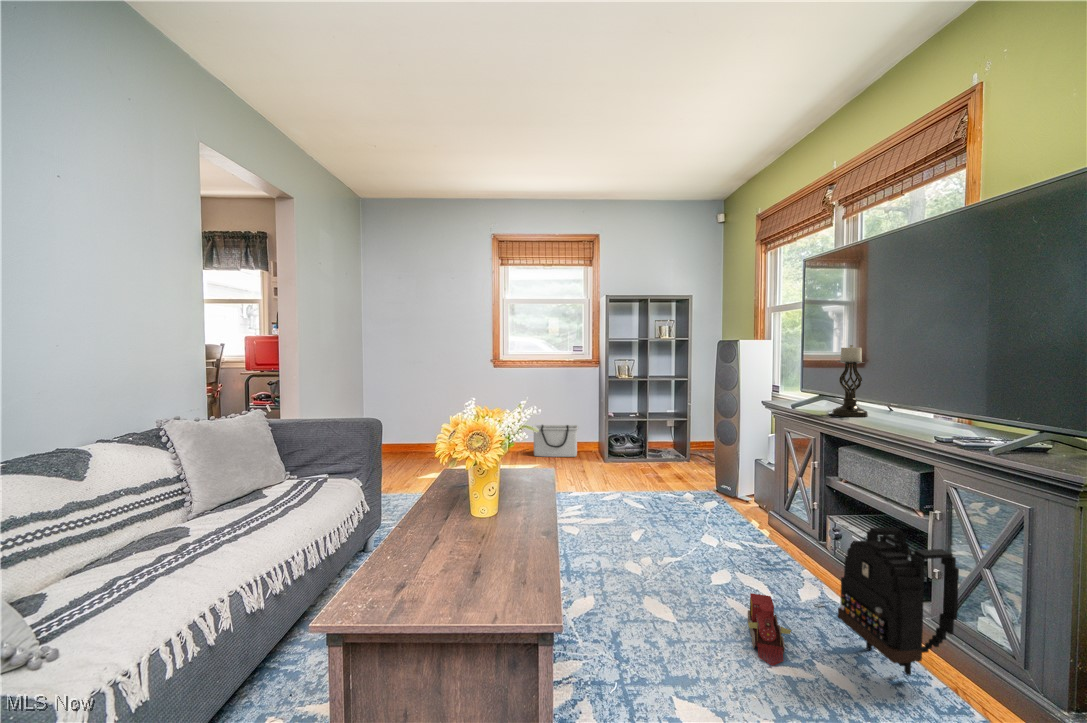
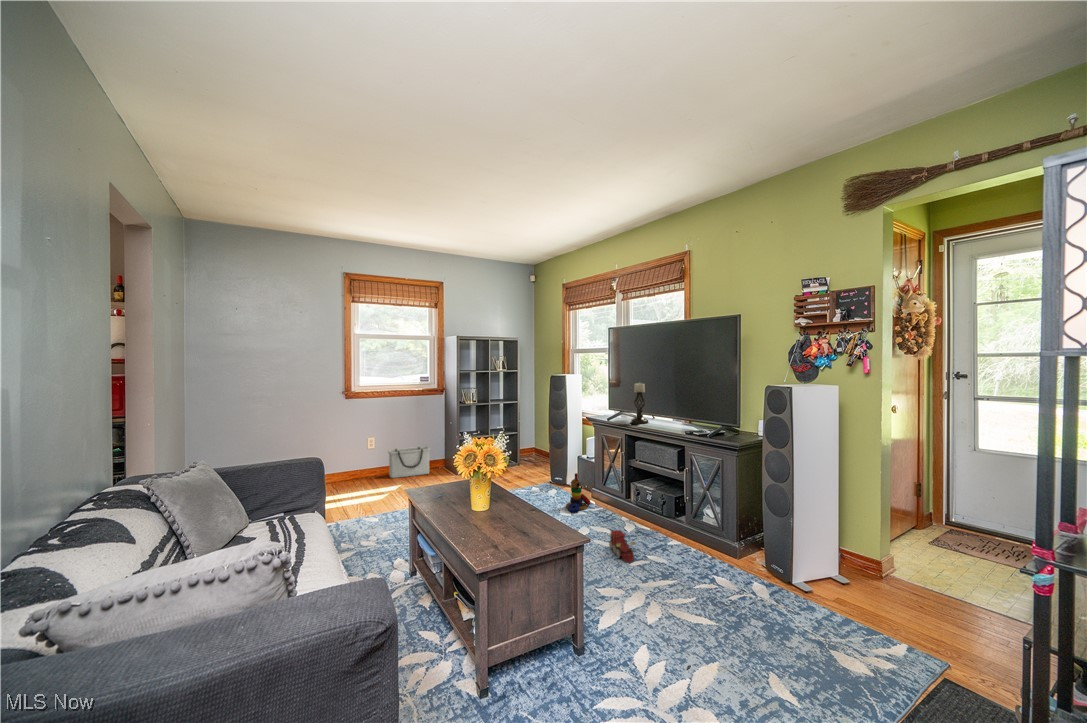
stacking toy: none [716,484,759,543] -> present [566,473,591,513]
backpack: present [838,527,959,675] -> none [652,480,700,550]

